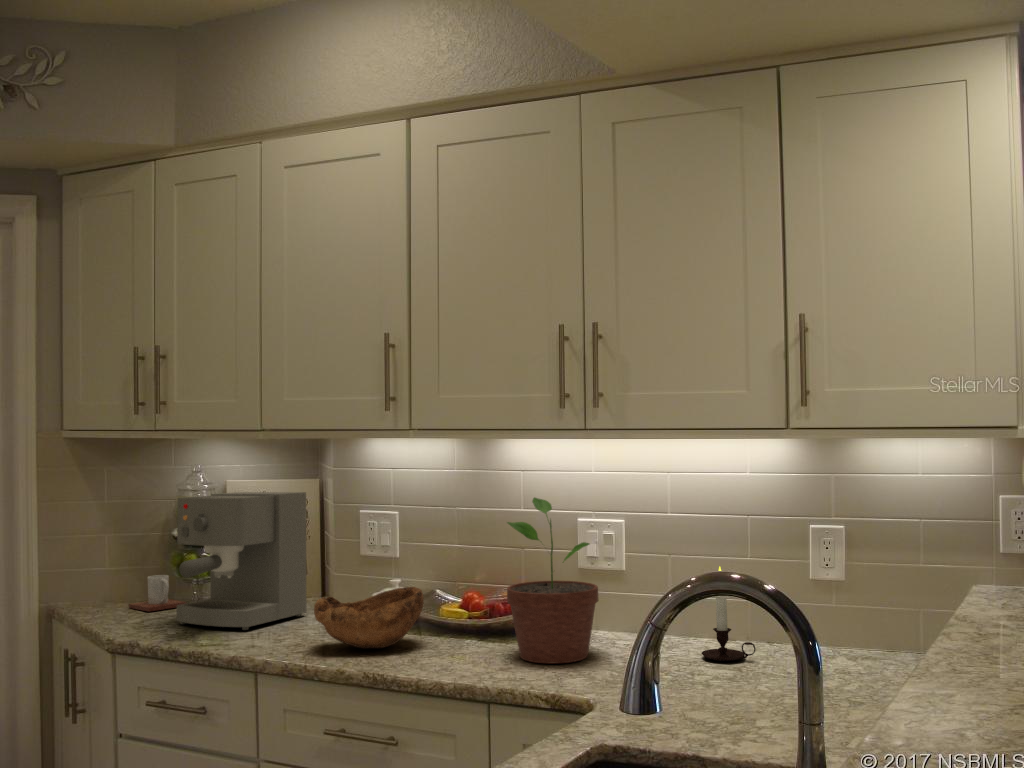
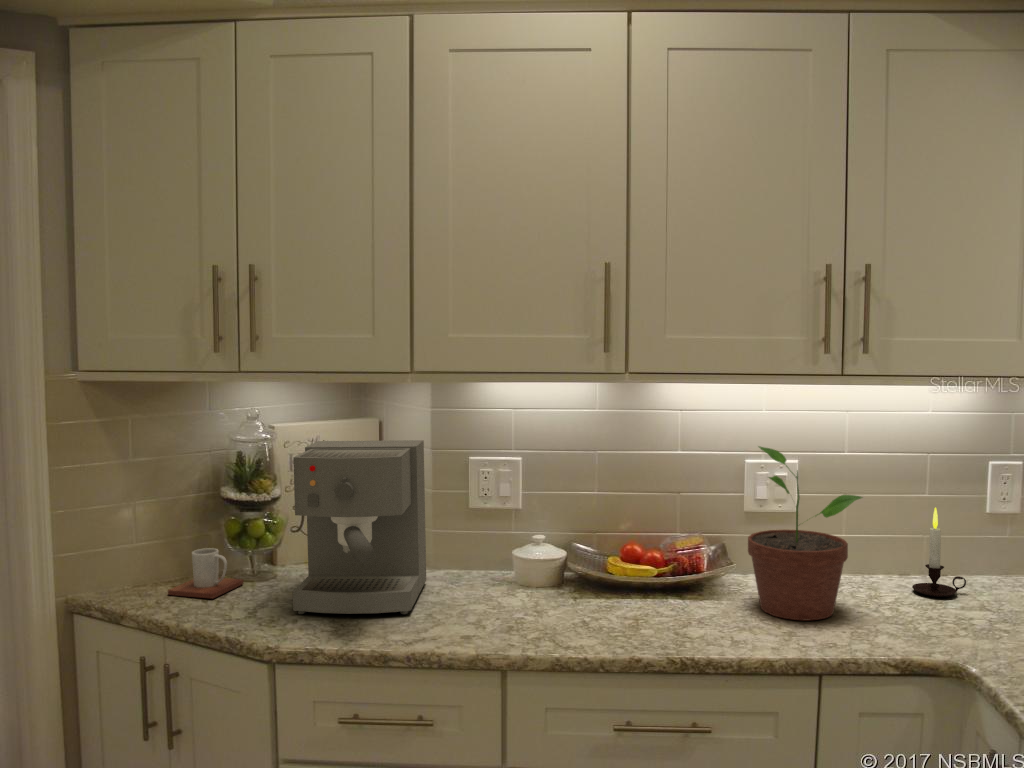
wooden bowl: present [314,587,424,648] -> none [538,548,654,624]

